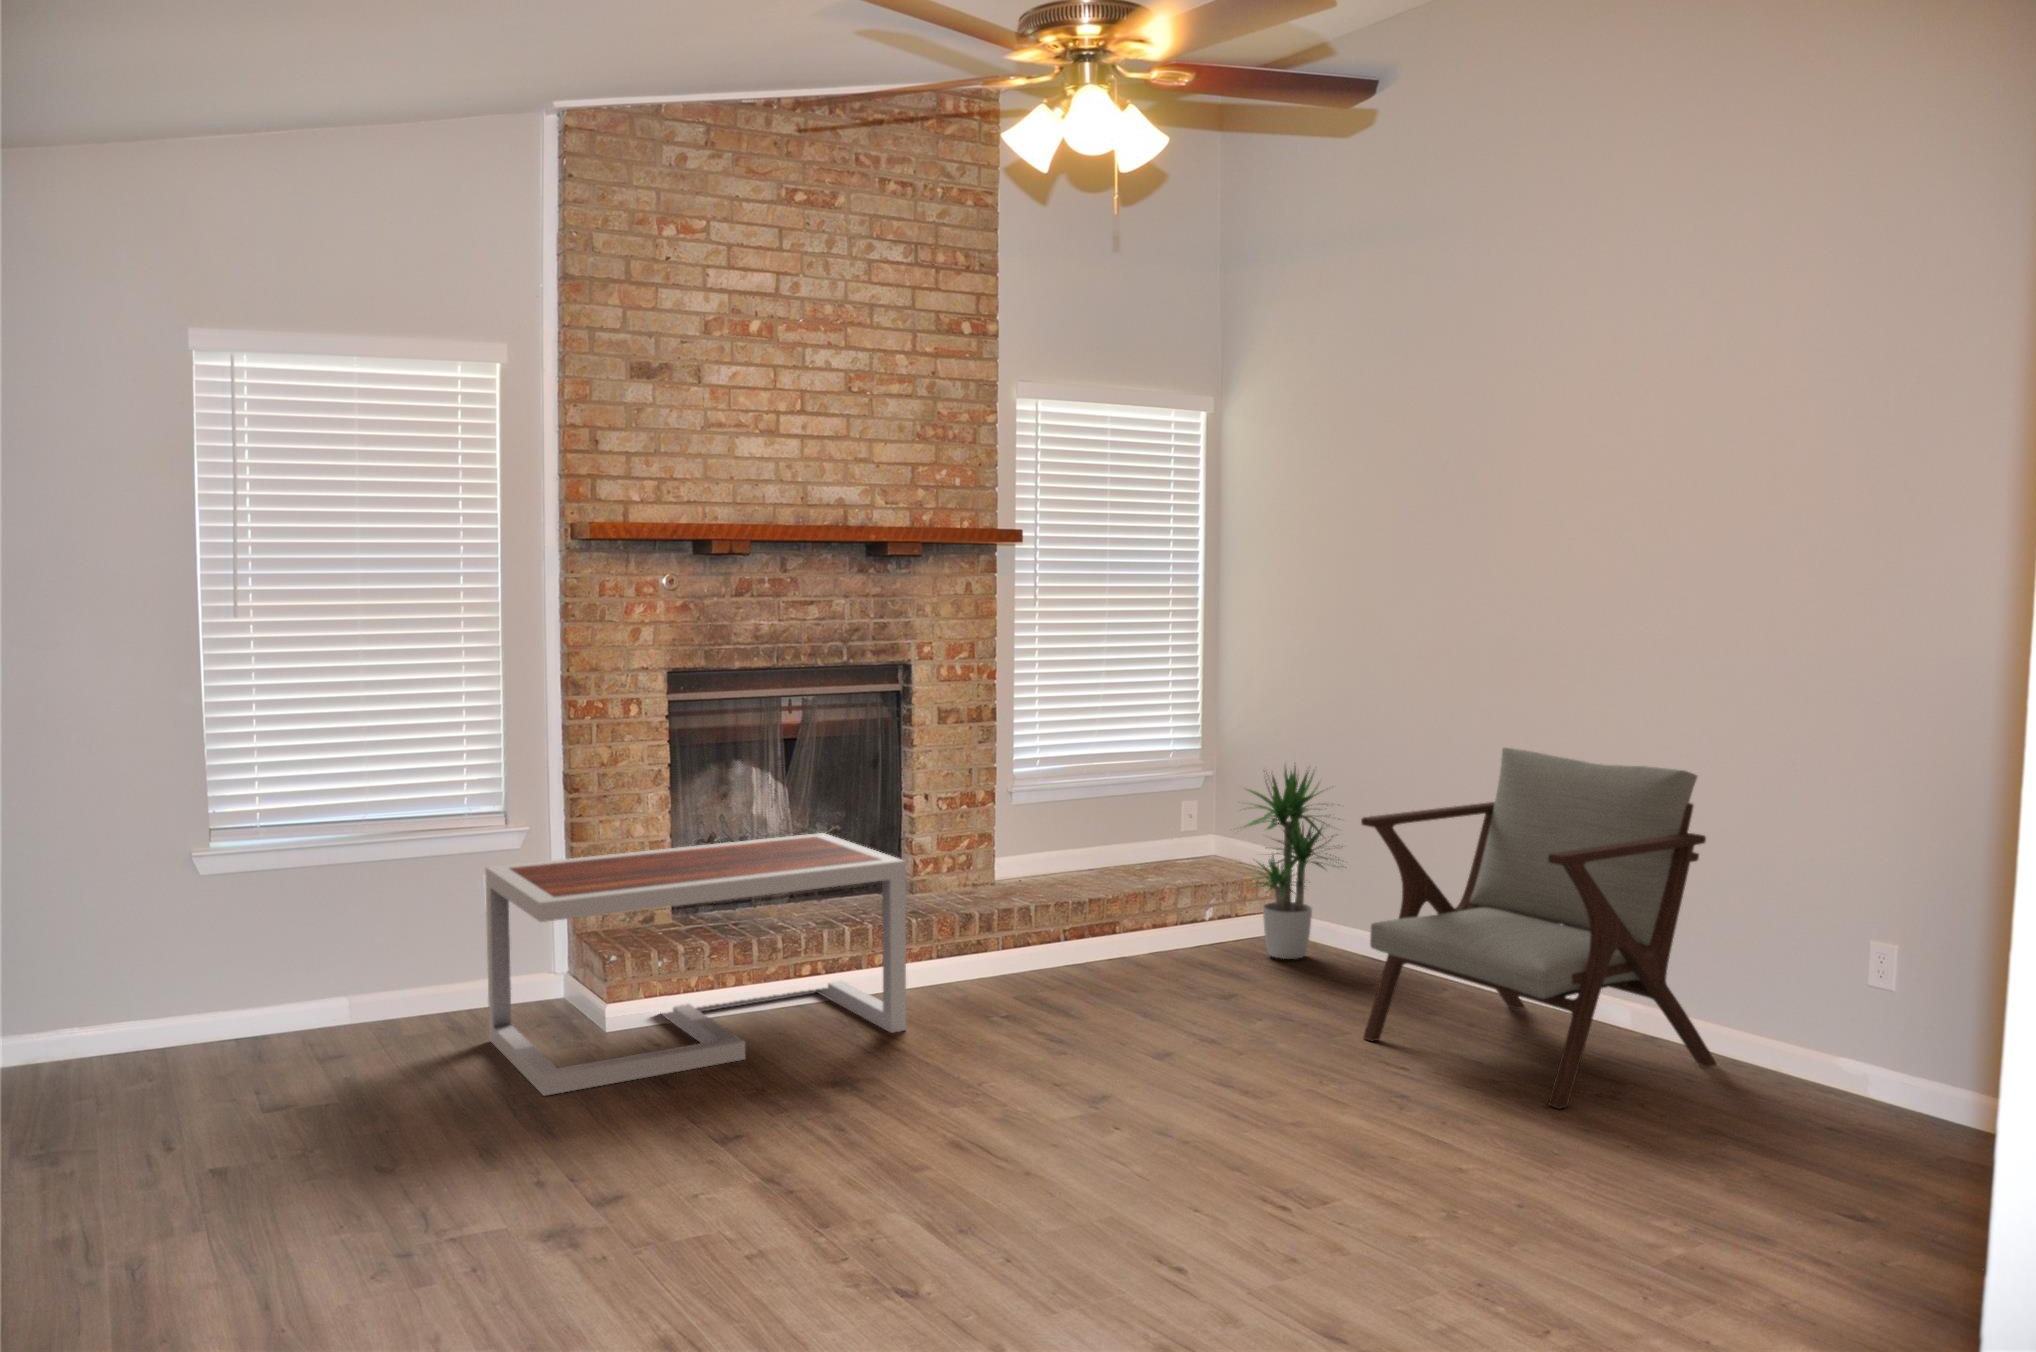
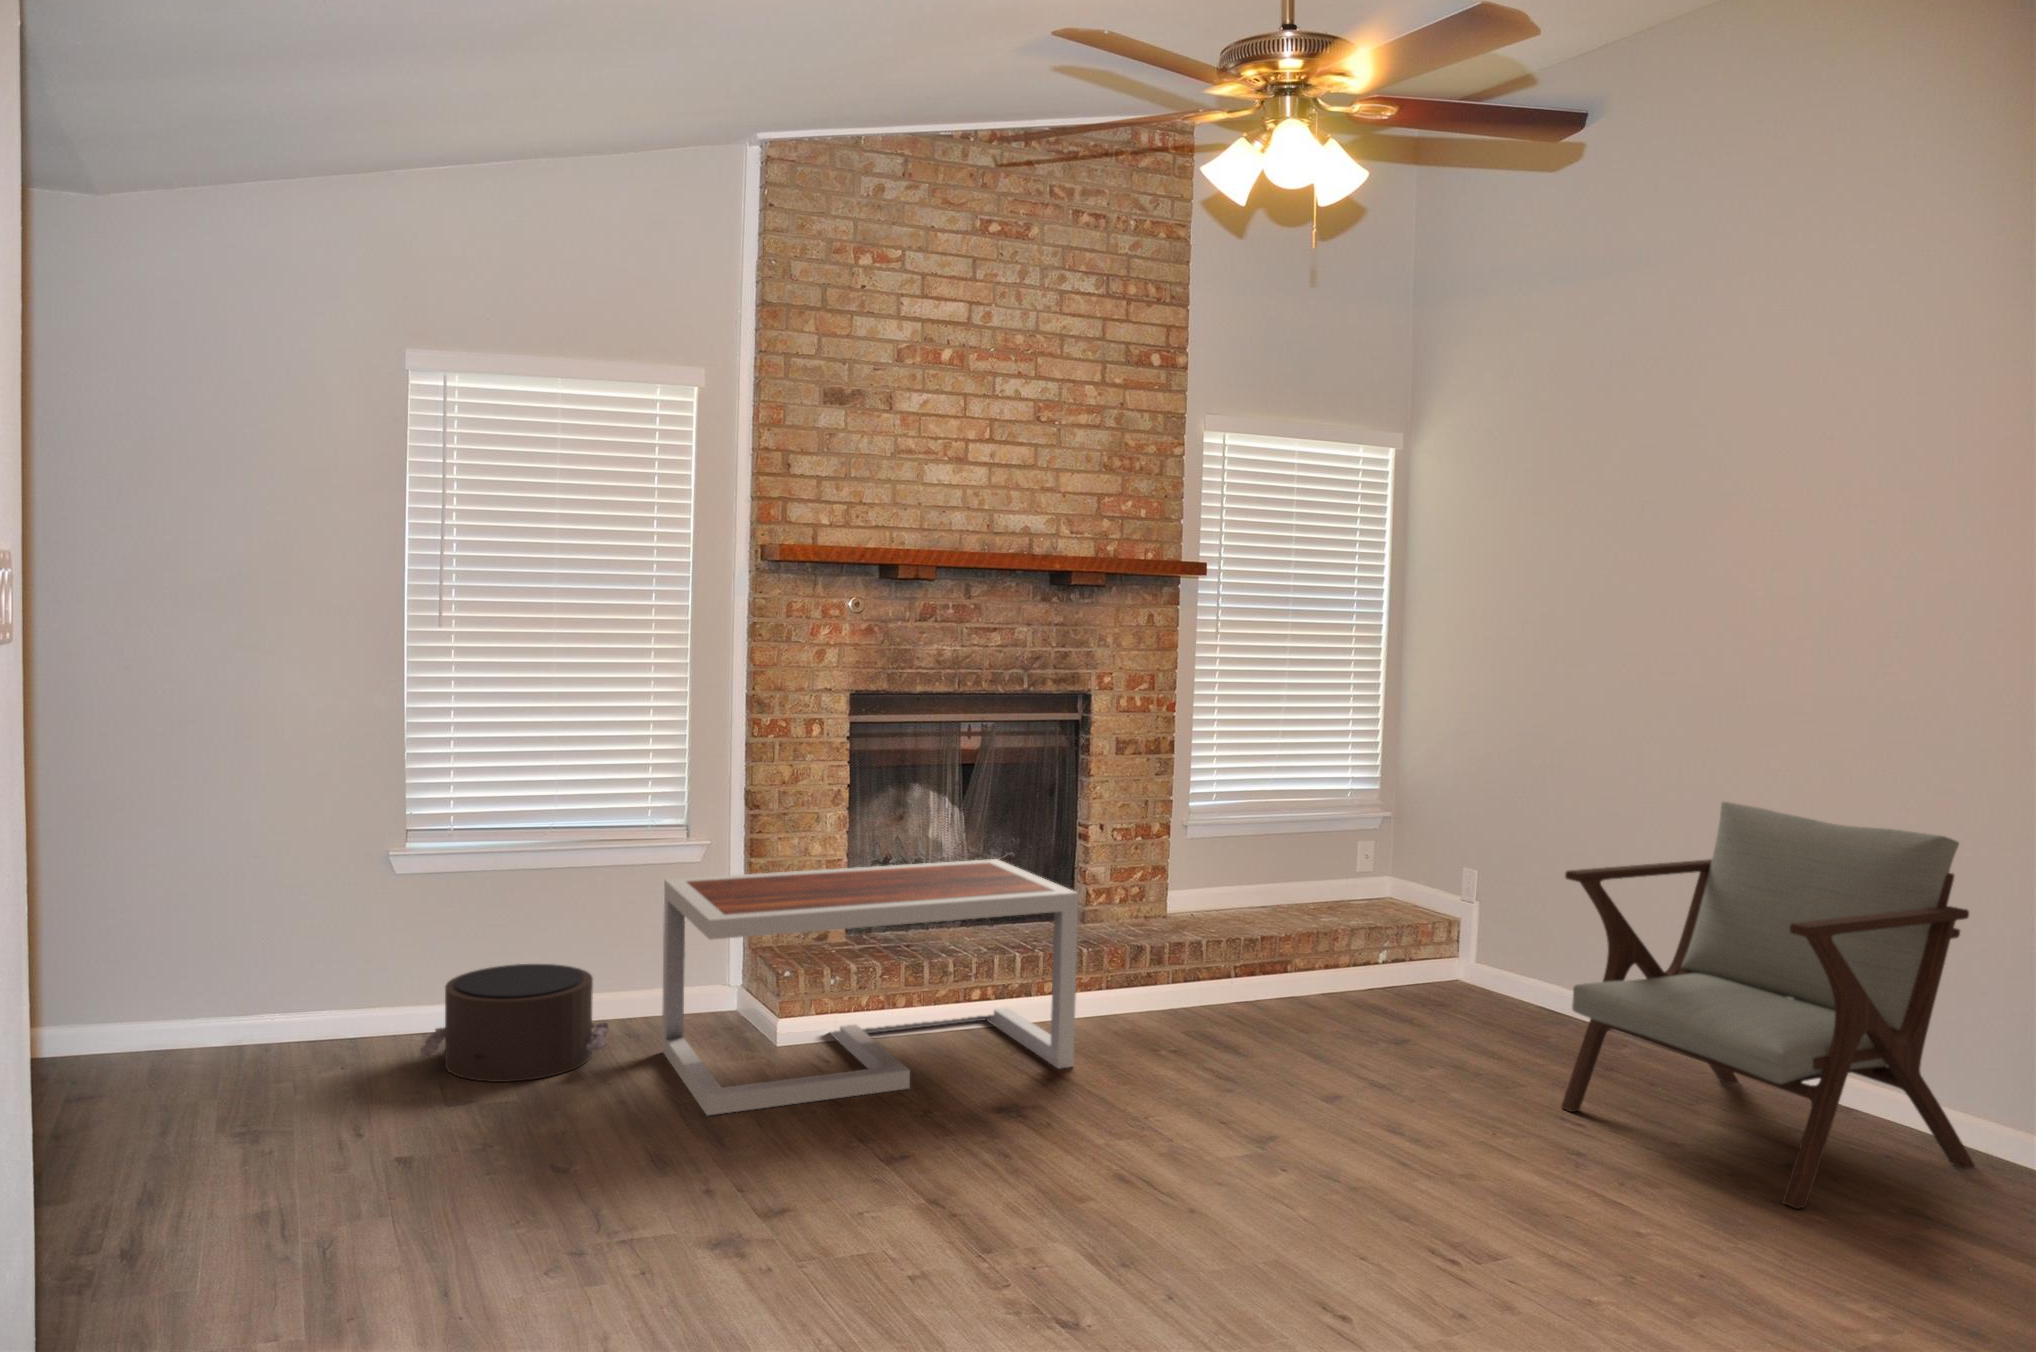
potted plant: present [1244,767,1333,959] -> none [1411,805,1541,1012]
pouf: none [236,960,435,1079] -> present [419,964,608,1082]

